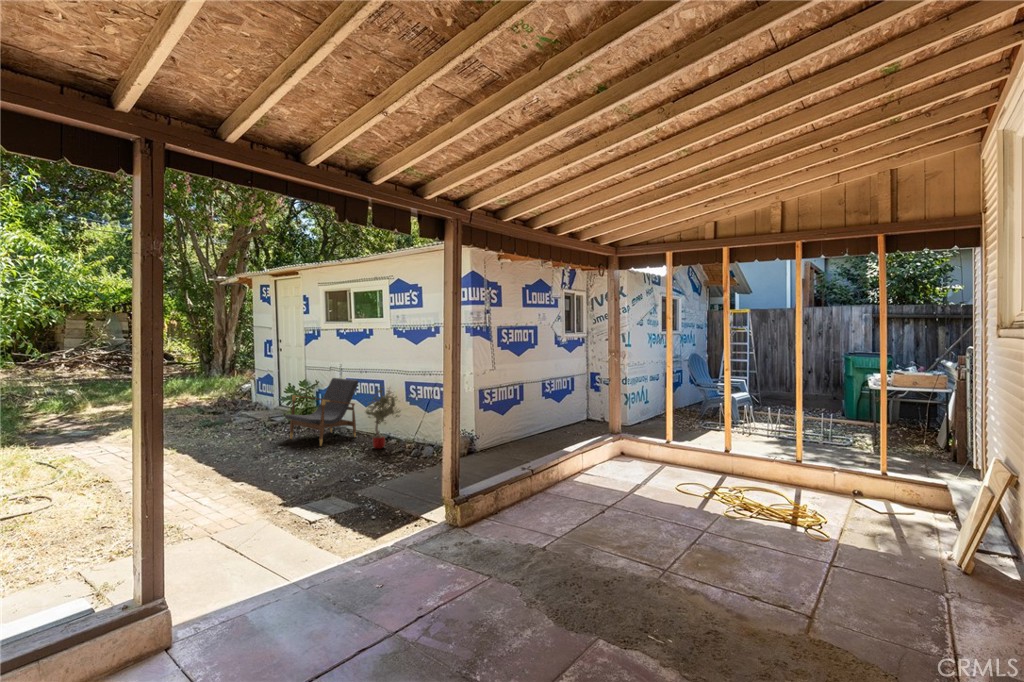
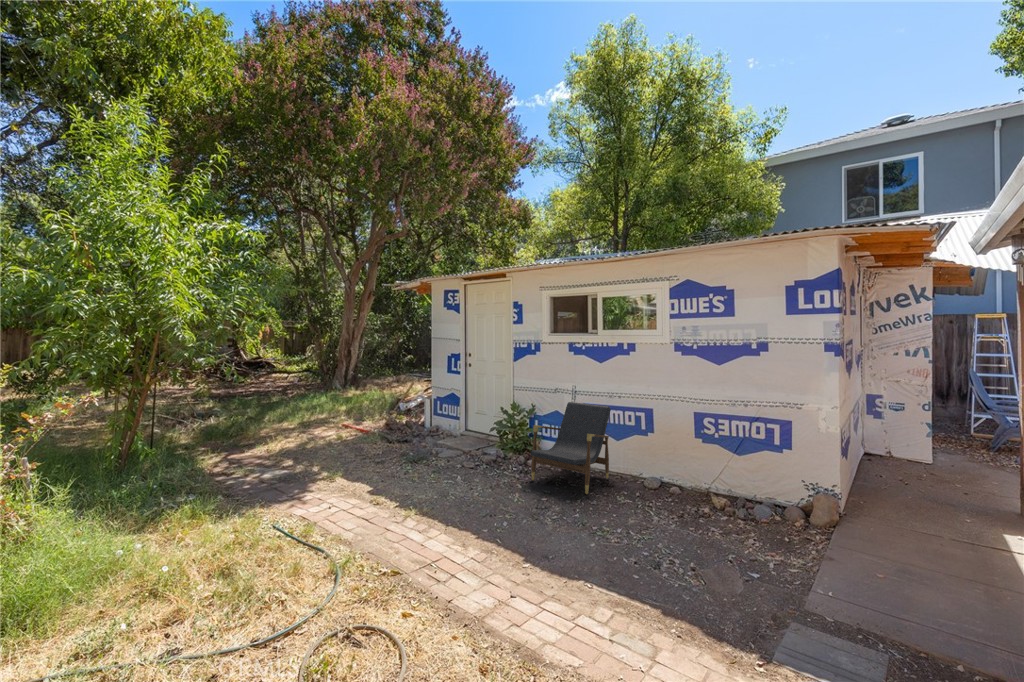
potted tree: present [366,387,400,449] -> none [638,419,703,502]

